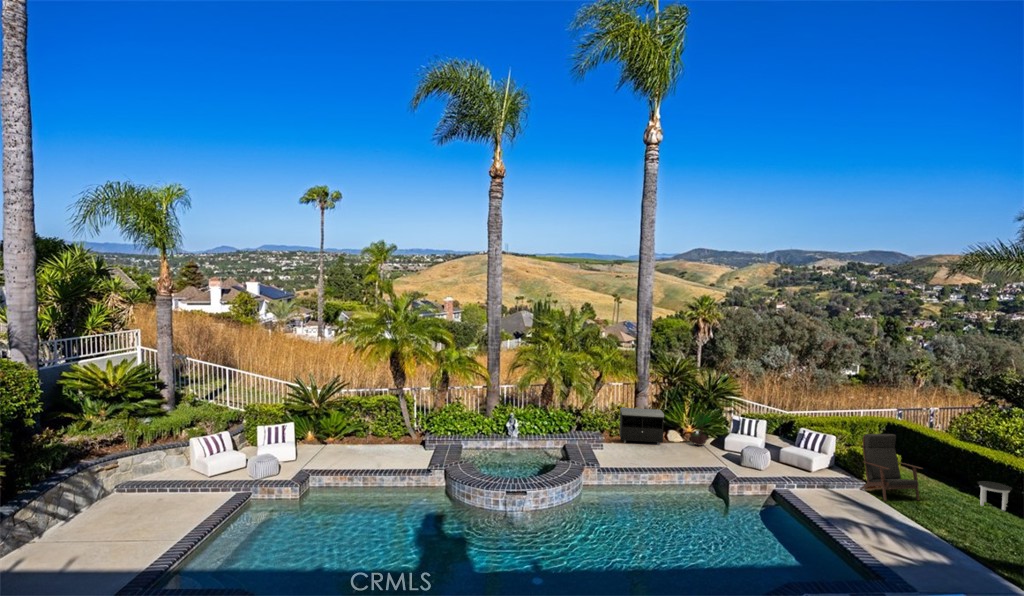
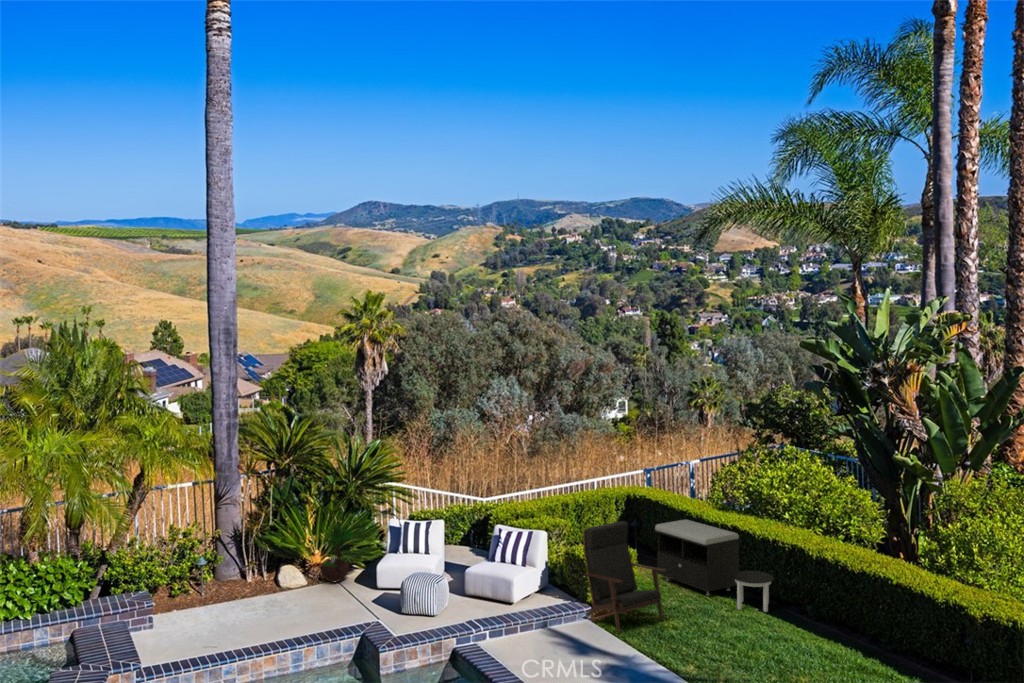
storage bench: present [620,408,664,445] -> present [655,520,739,596]

